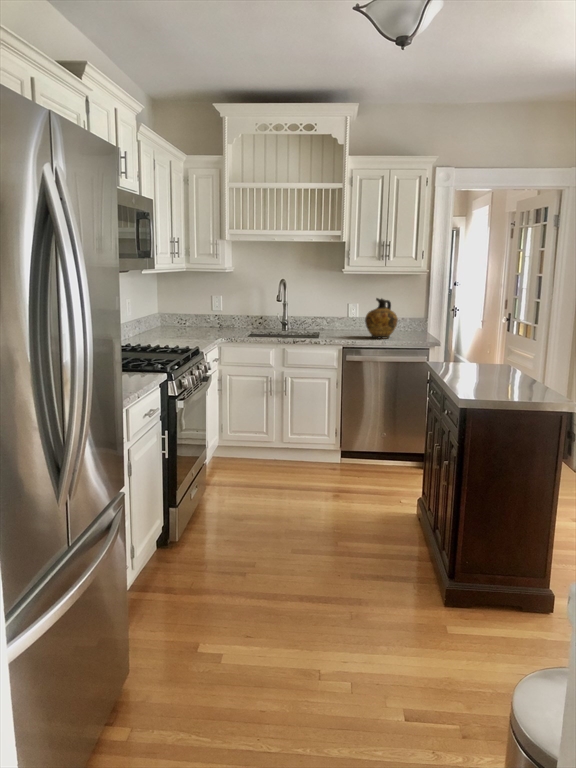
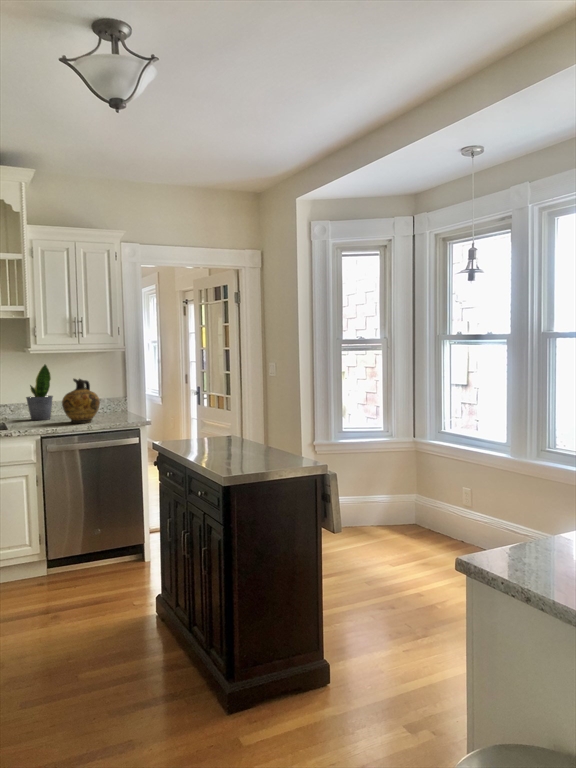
potted plant: none [339,283,361,333] -> present [26,364,53,420]

